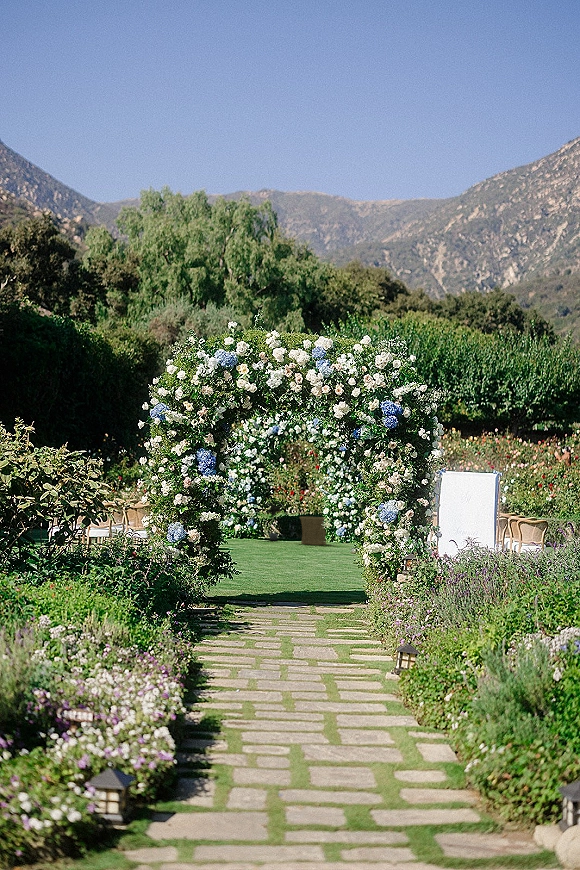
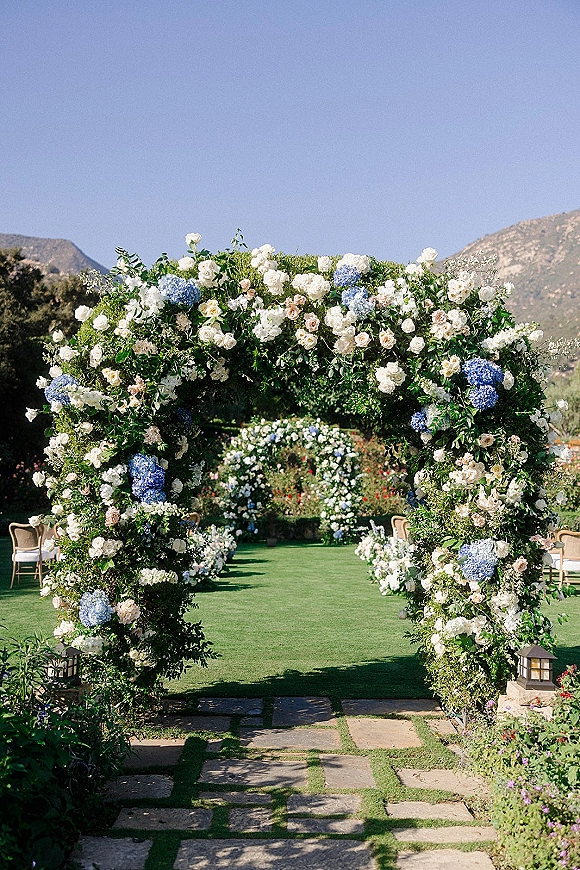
basket: present [300,517,326,545] -> none [297,522,328,551]

